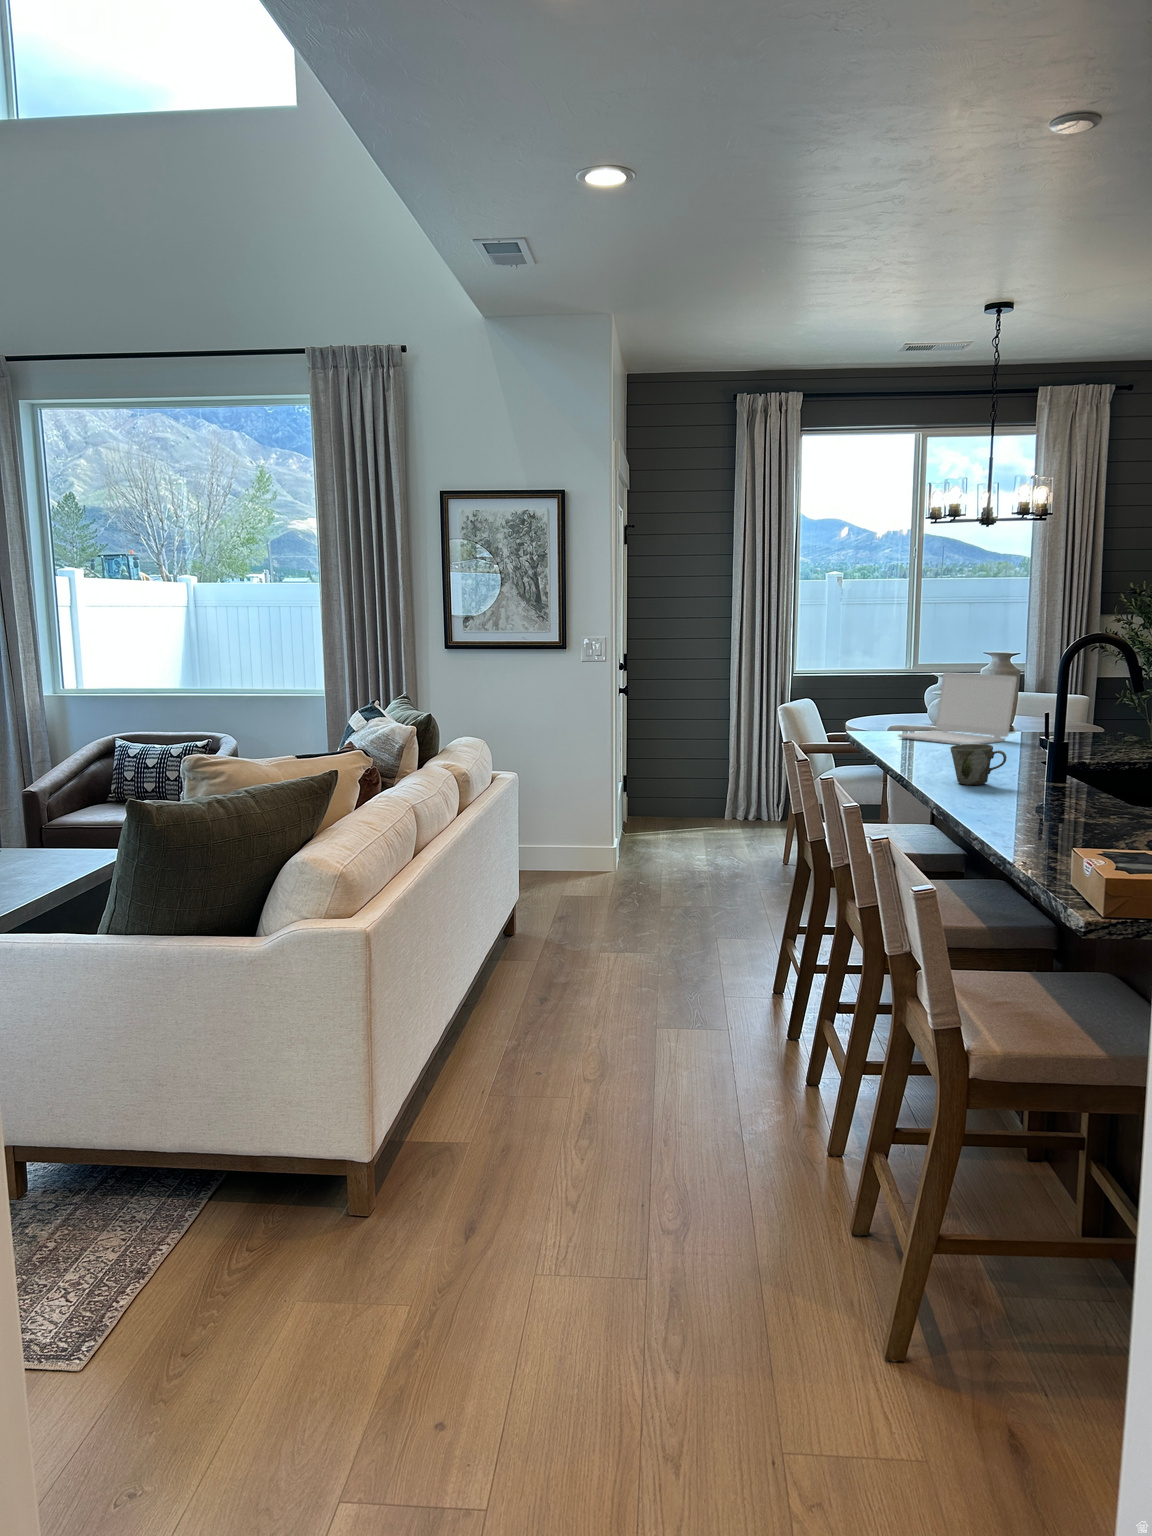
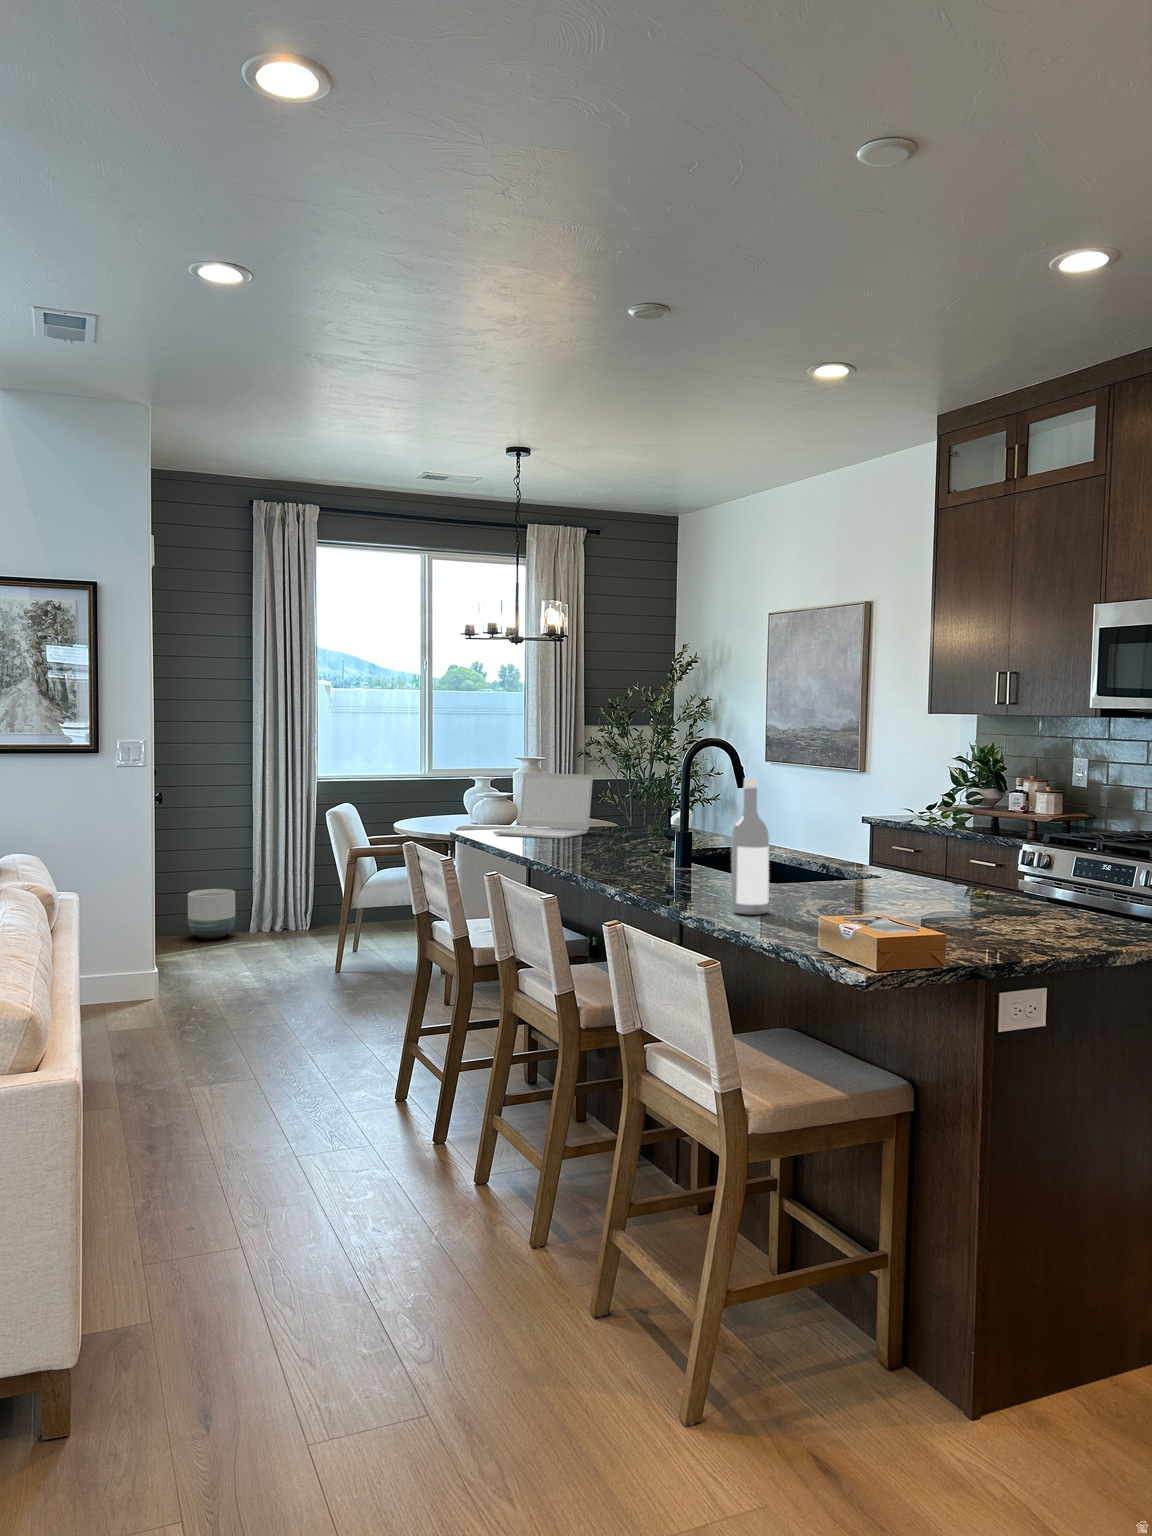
wine bottle: none [1024,686,1073,842] -> present [731,778,769,915]
mug: present [950,744,1007,785] -> none [599,835,647,872]
planter: none [666,777,708,823] -> present [188,889,235,939]

